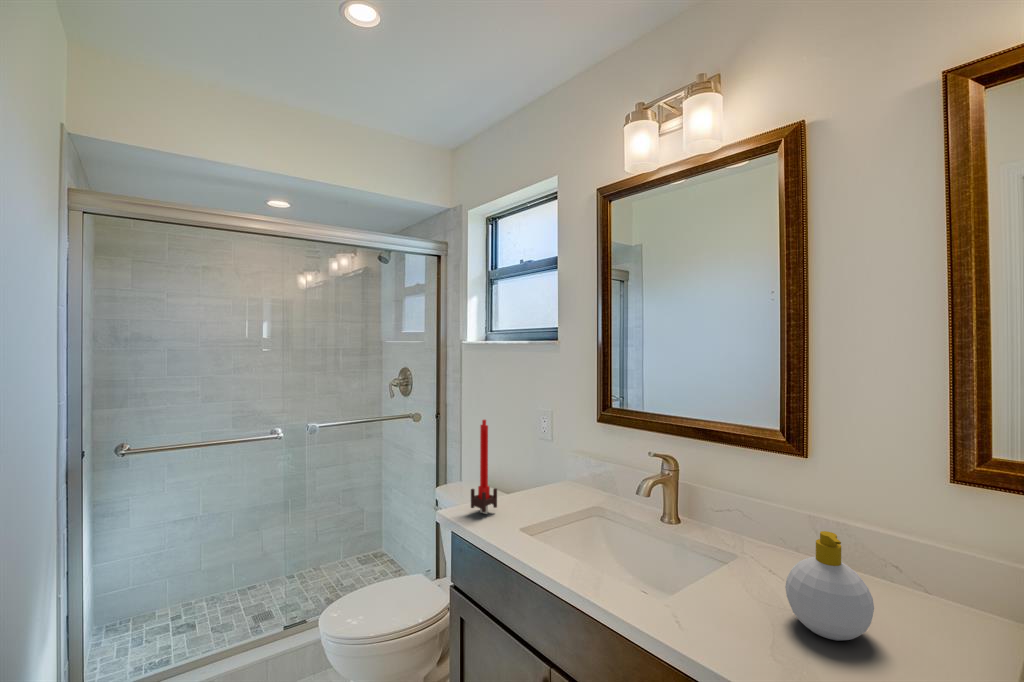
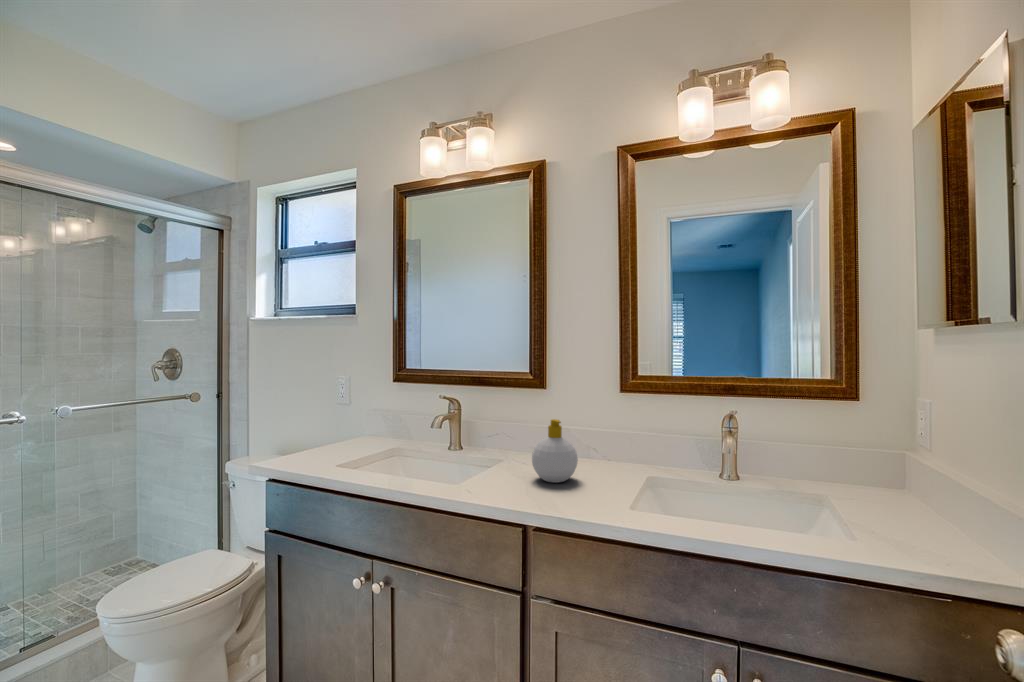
candle: present [471,420,497,514] -> none [282,377,309,462]

